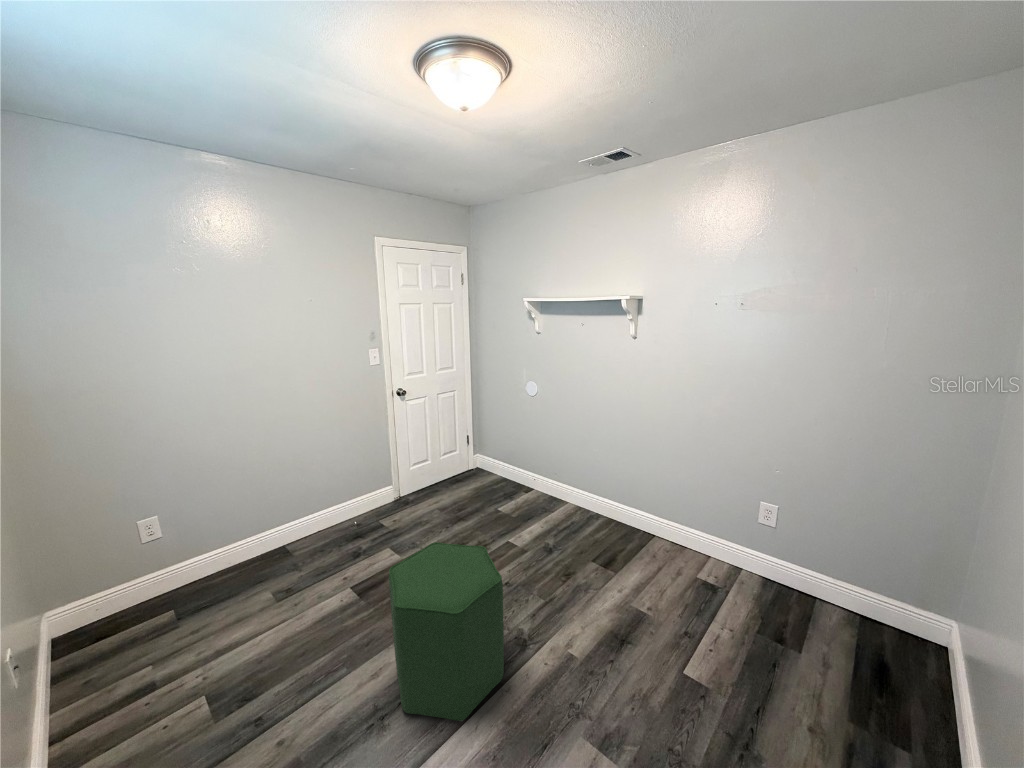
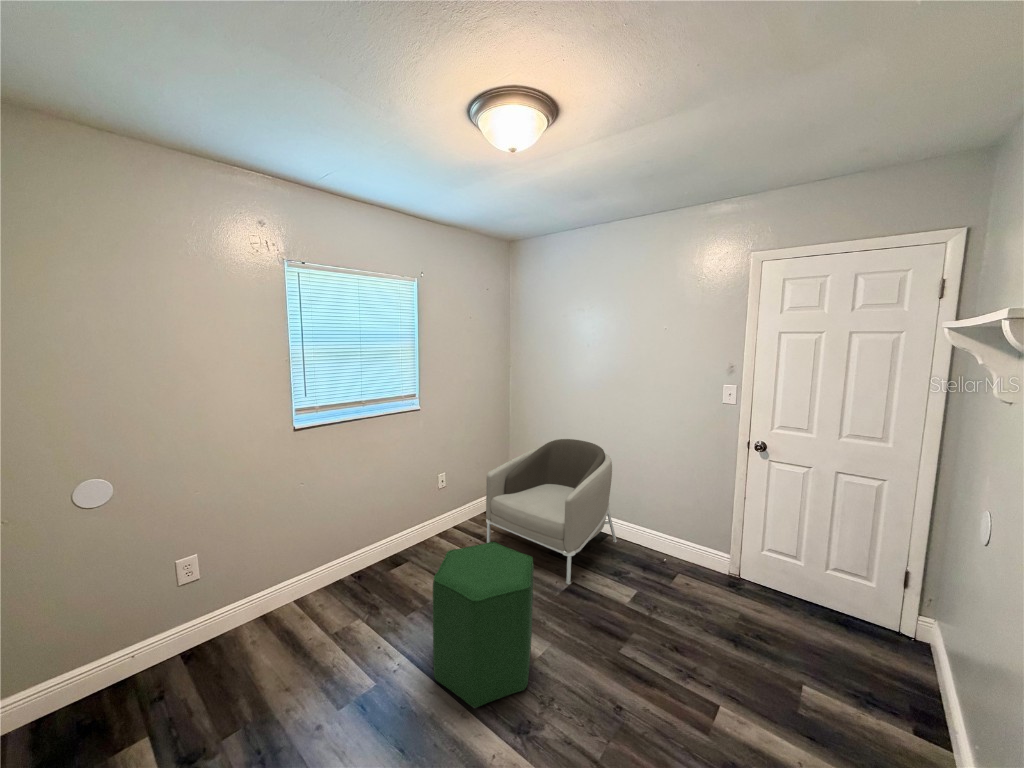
armchair: none [155,449,352,678] -> present [486,439,617,584]

